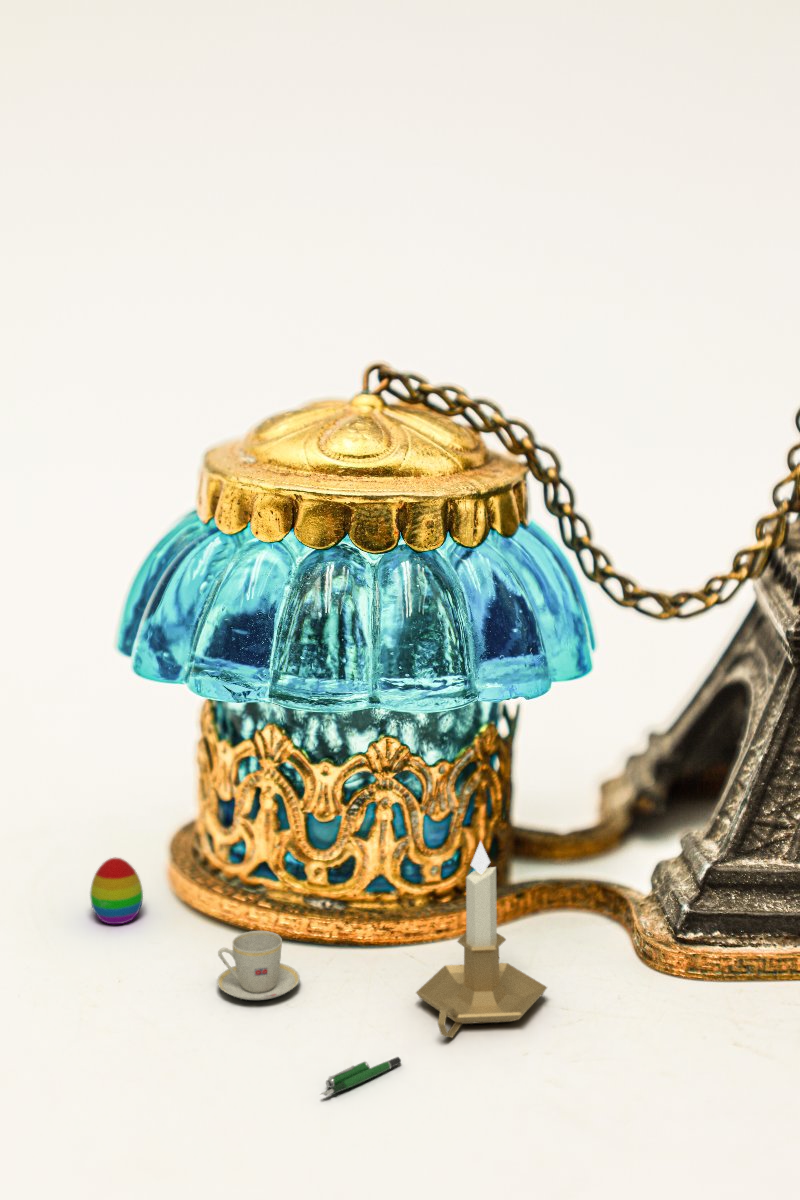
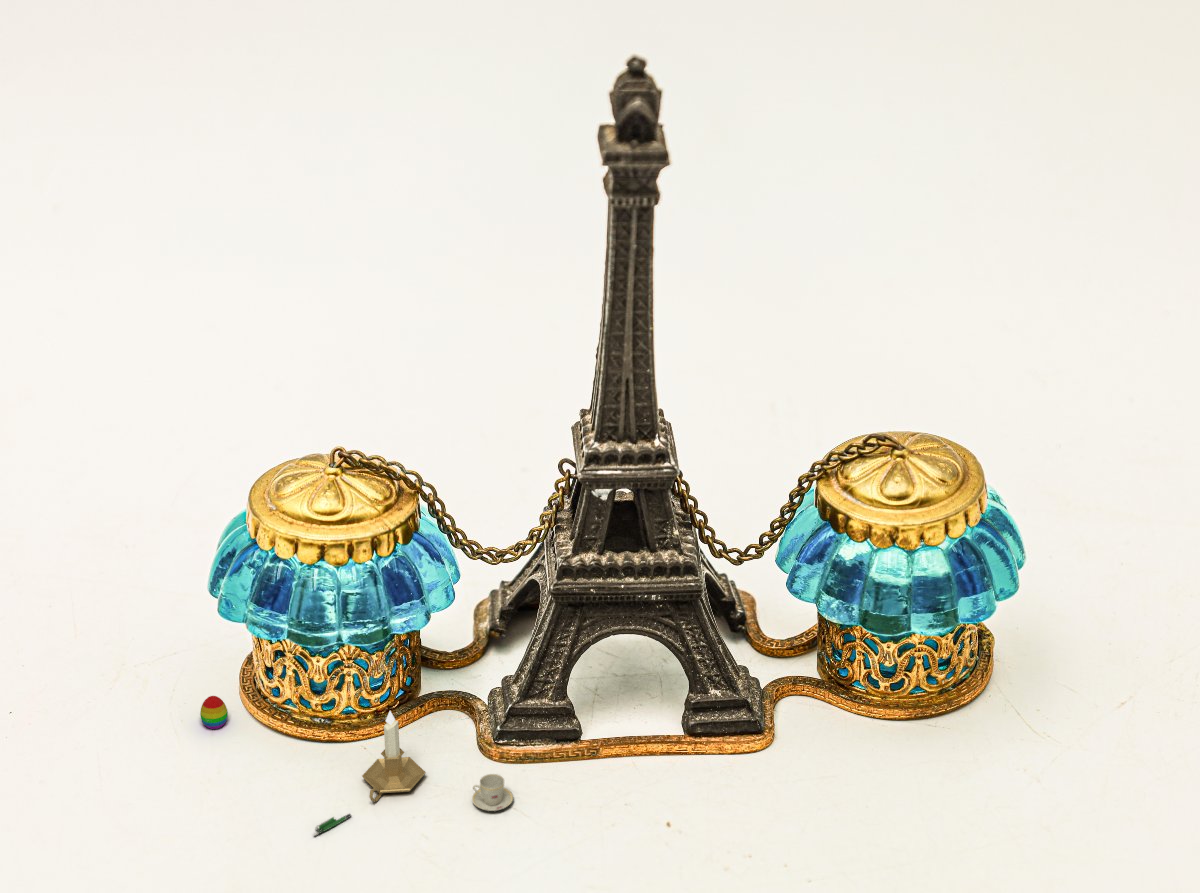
teacup: present [217,931,300,1000] -> present [472,774,513,811]

